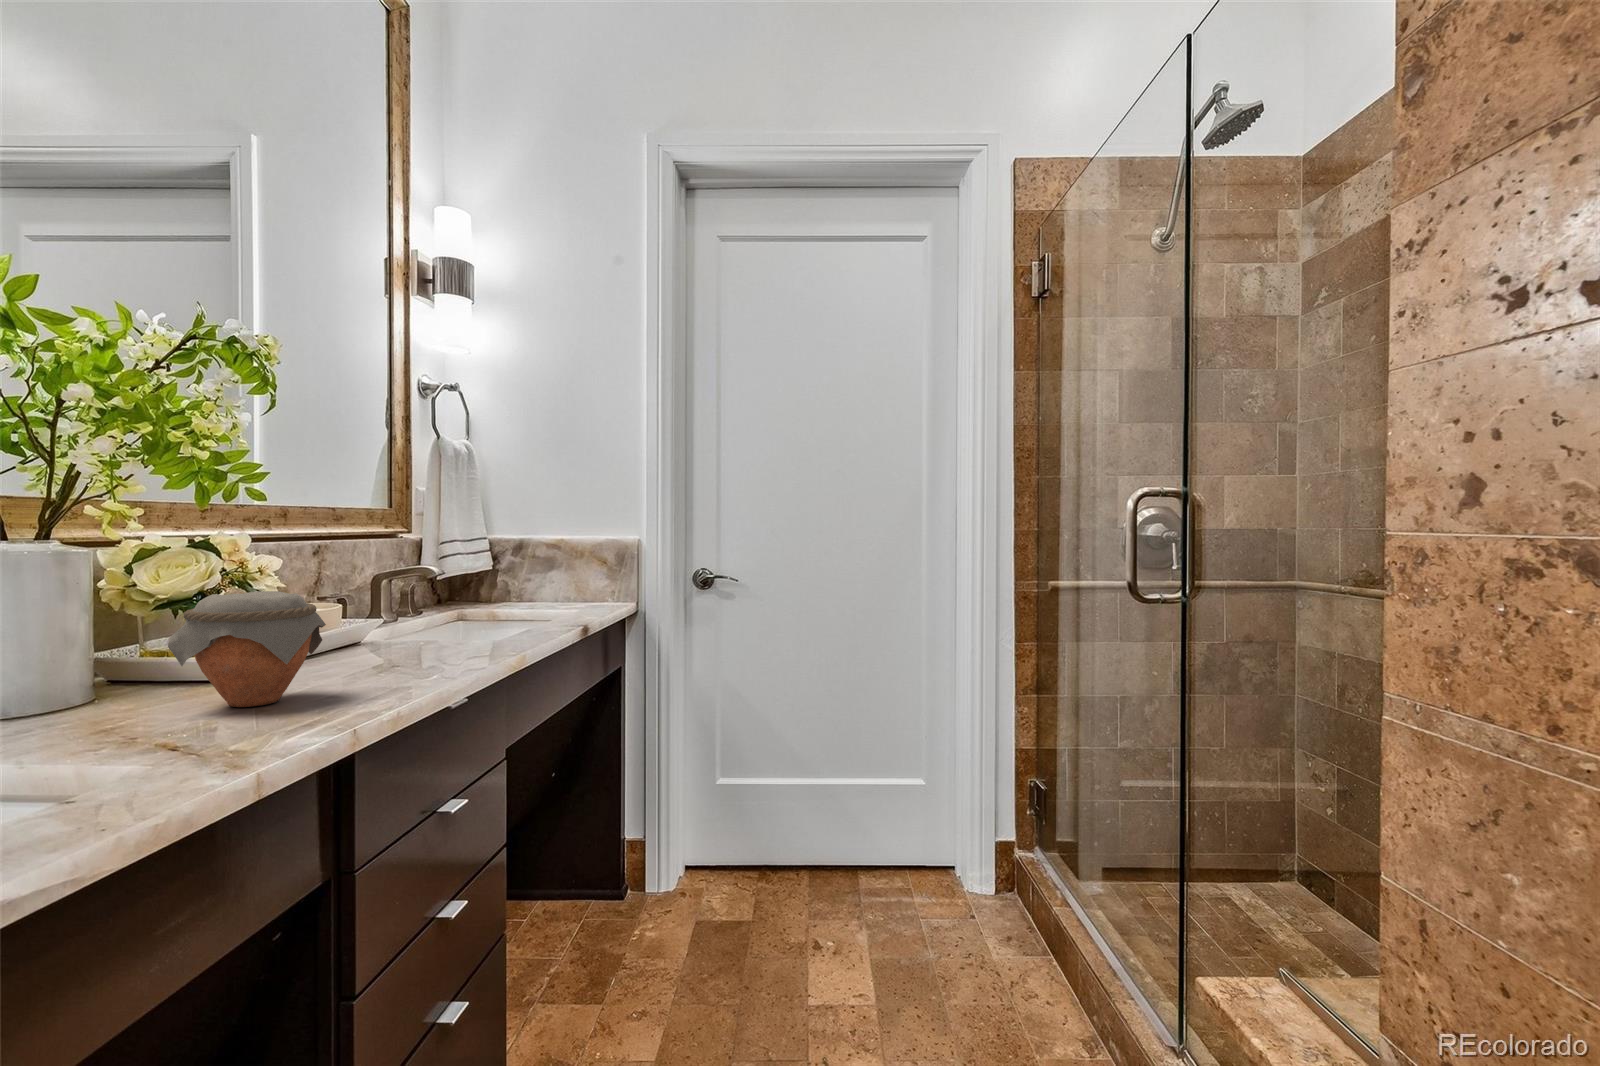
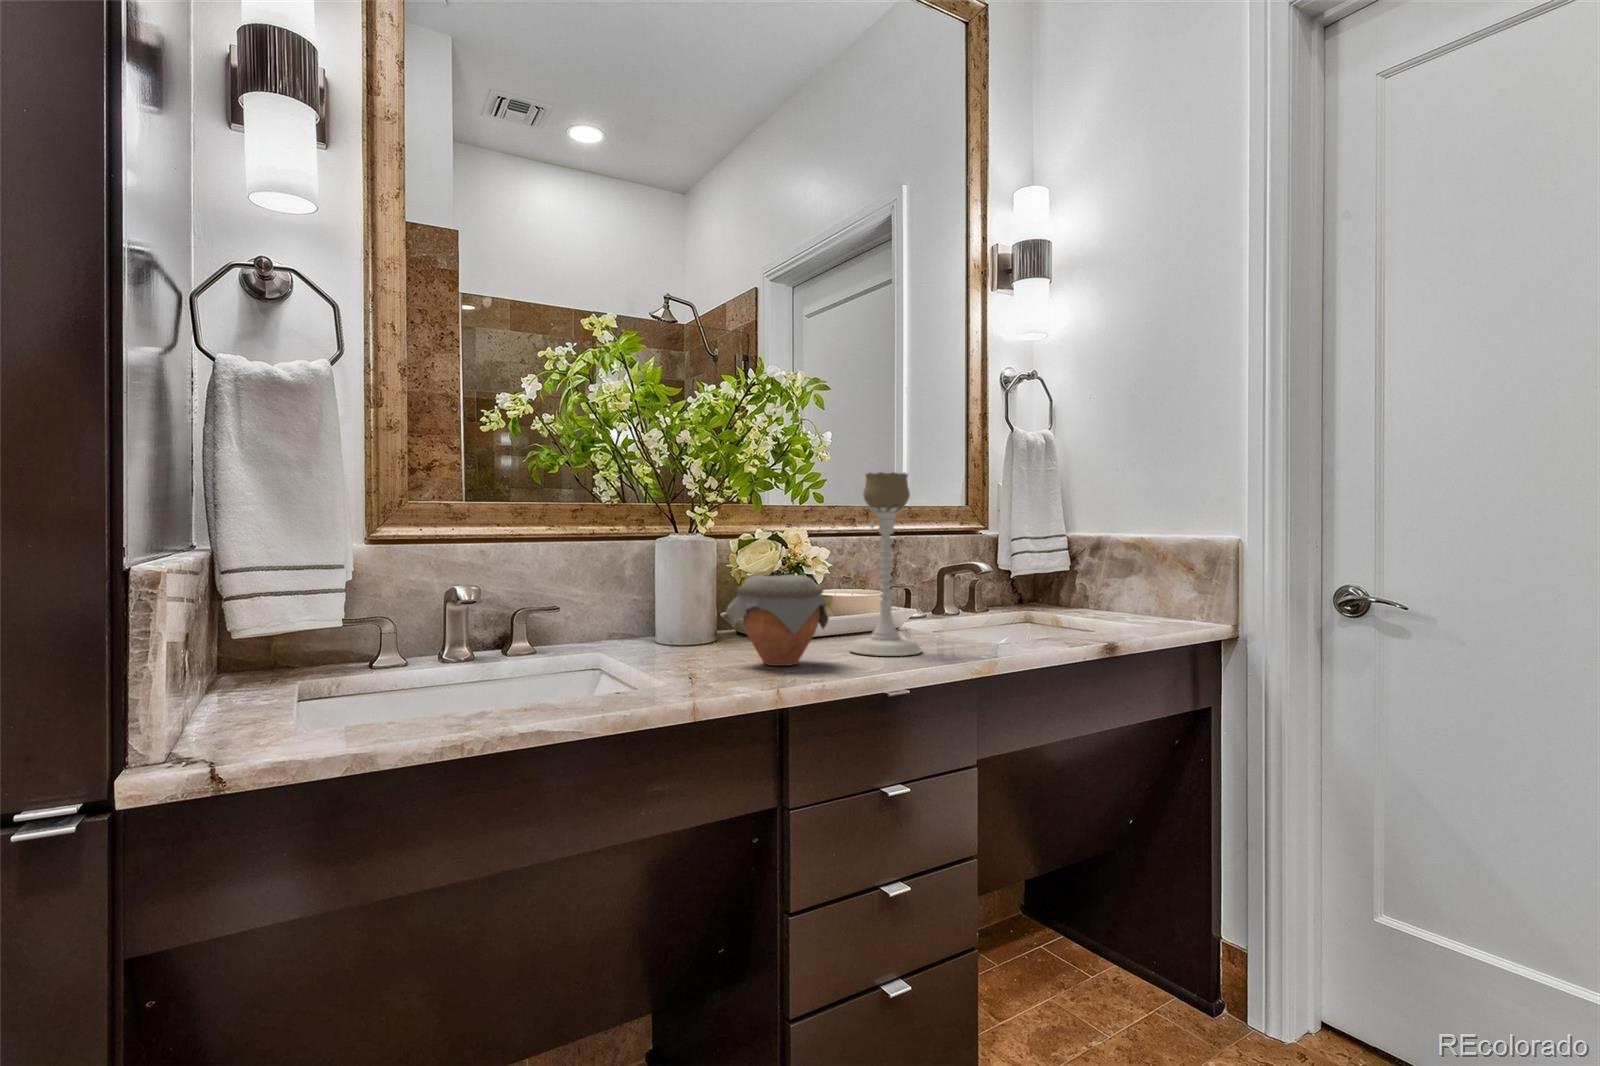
candle holder: none [323,470,416,676] -> present [849,472,922,656]

